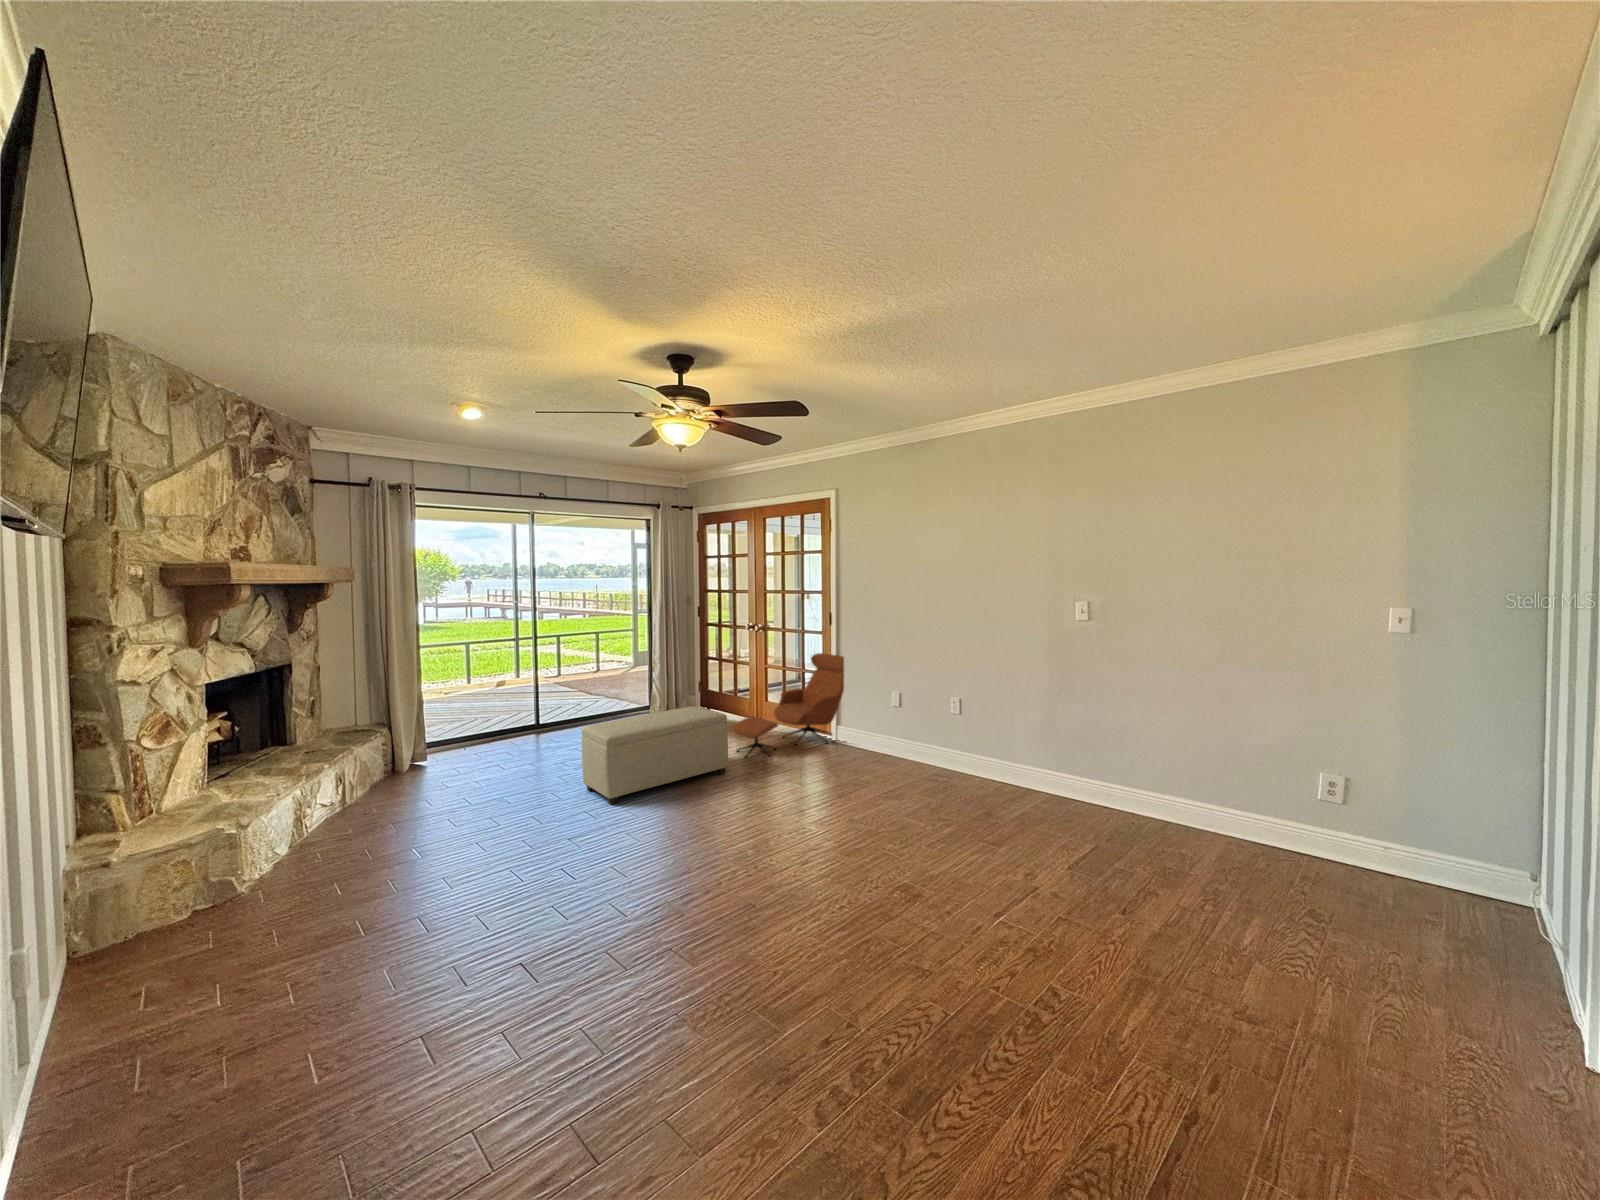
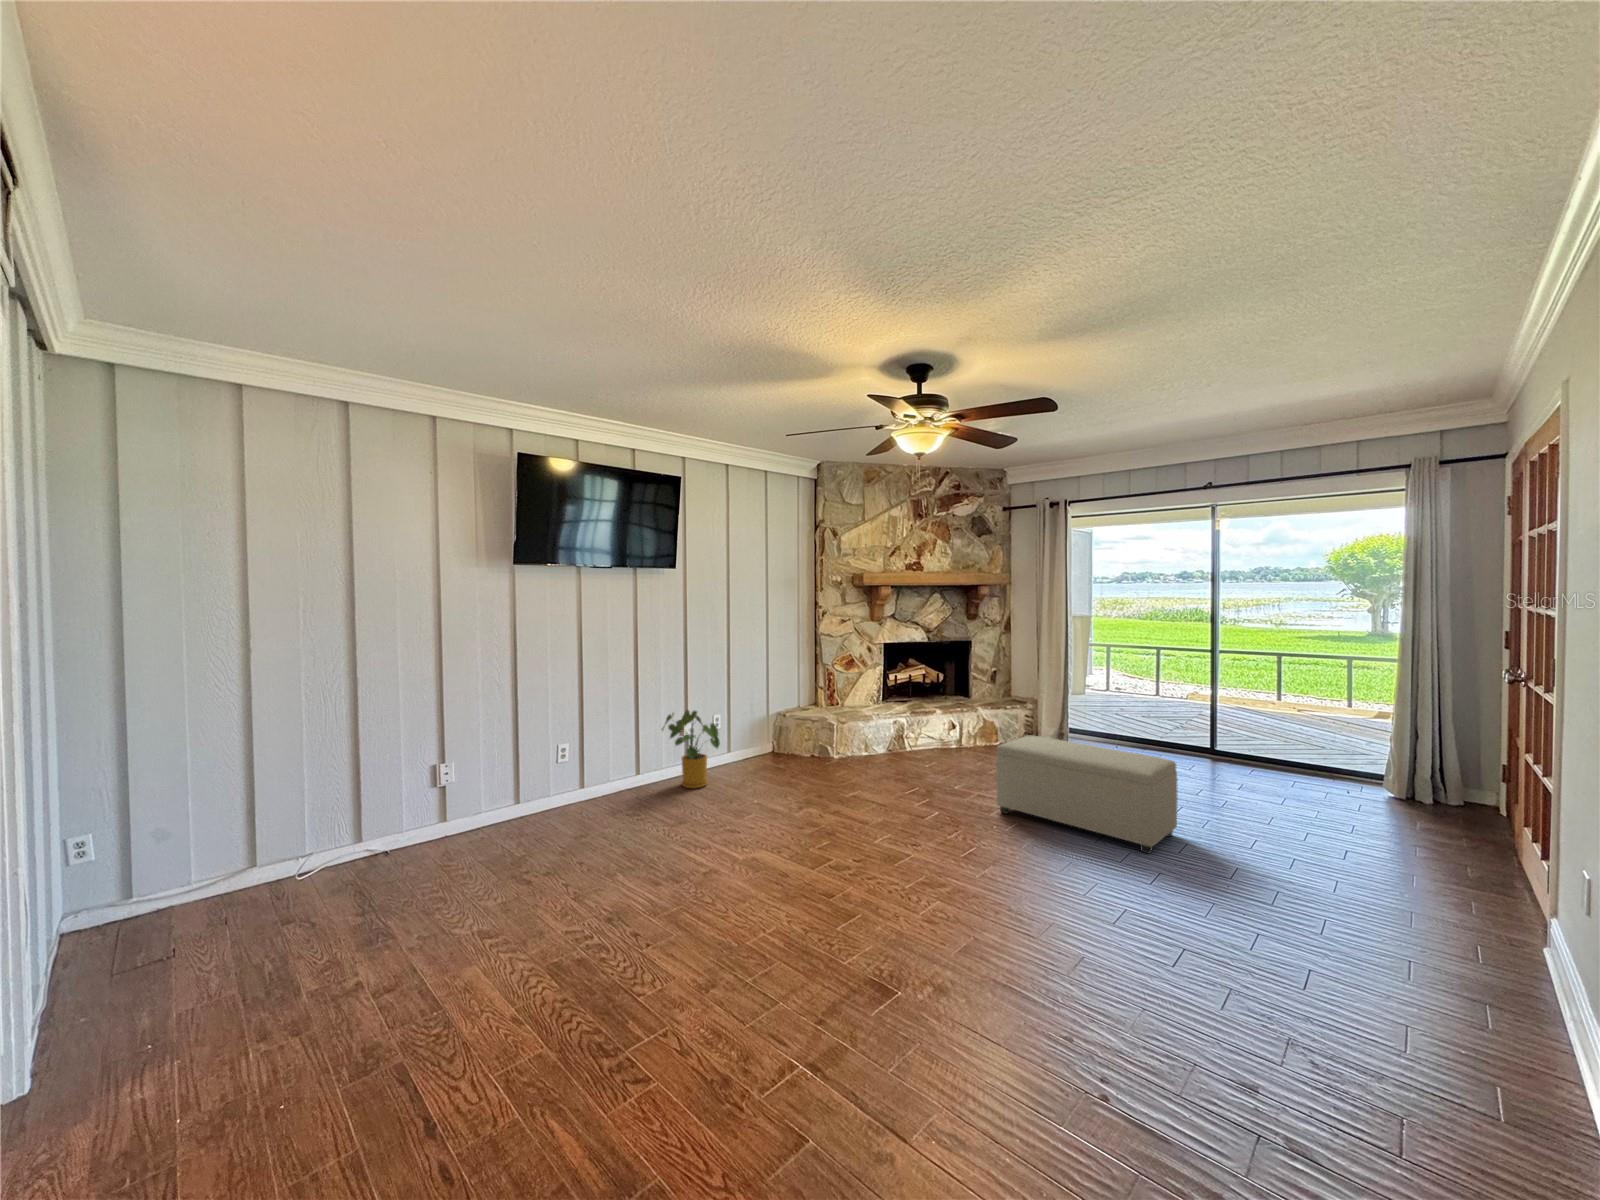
lounge chair: present [733,653,844,758] -> none [1227,757,1535,933]
house plant: none [51,885,301,1072] -> present [662,710,720,788]

